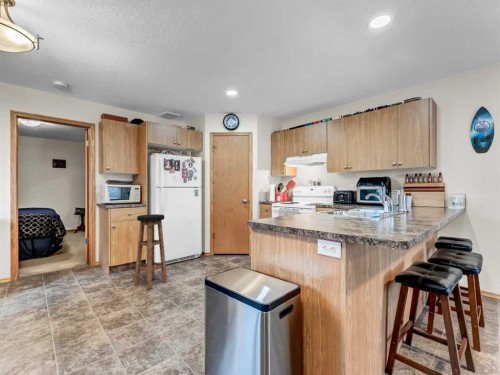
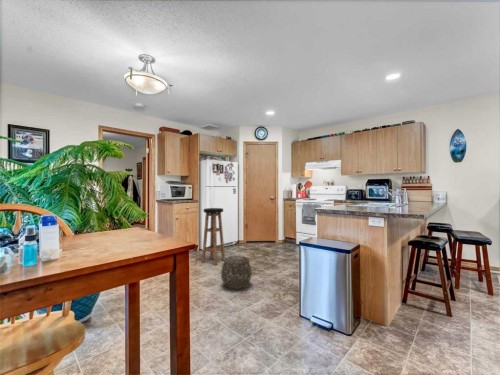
woven basket: none [124,284,172,337] -> present [221,256,252,289]

